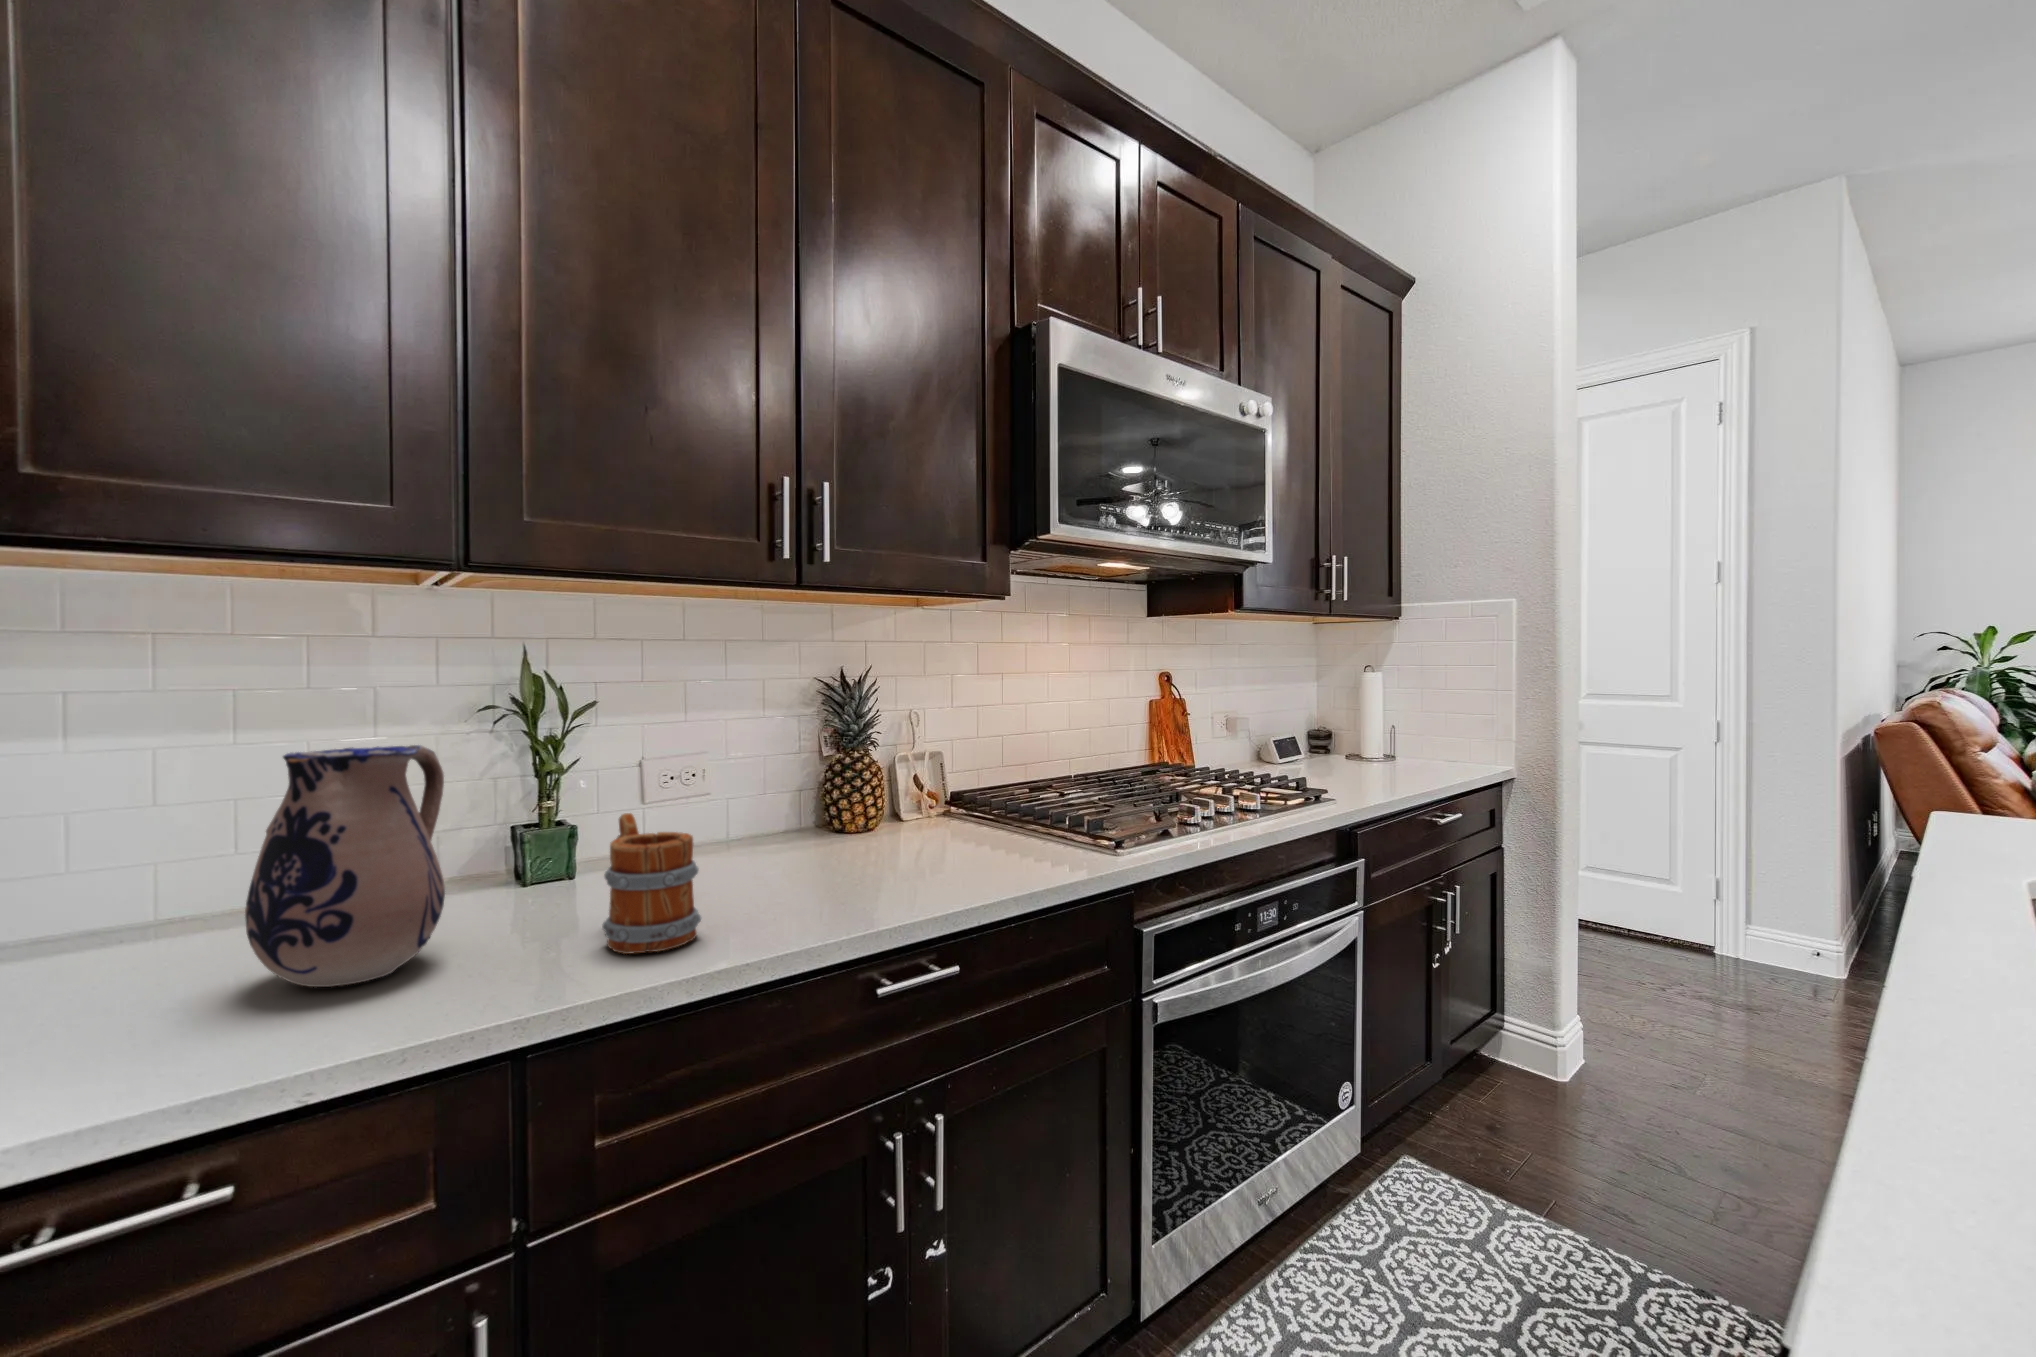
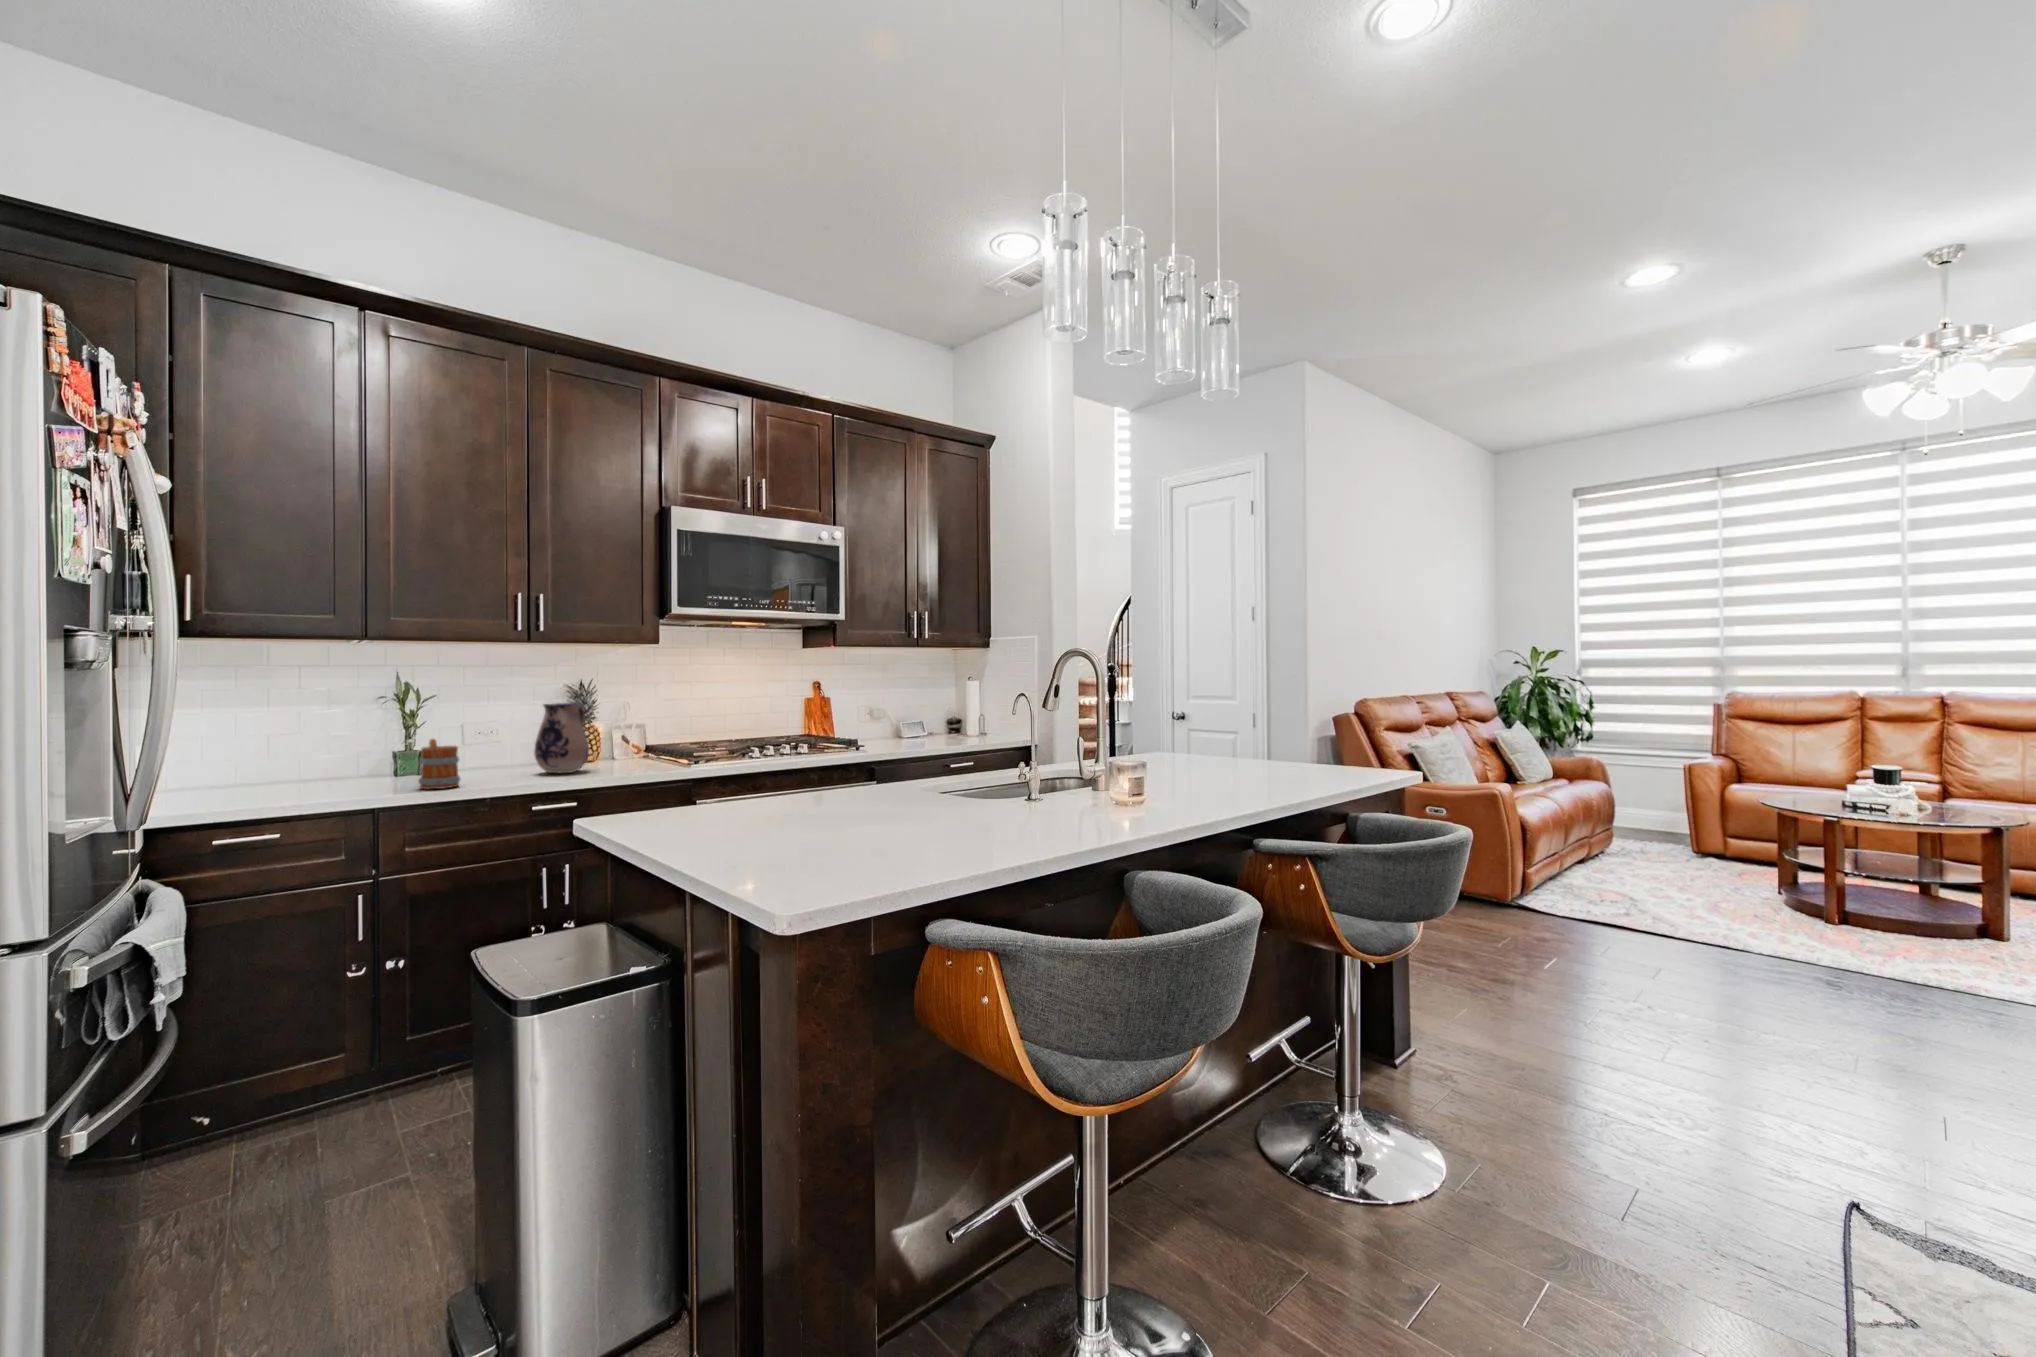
ceramic pitcher: present [245,745,445,987] -> present [534,703,589,773]

